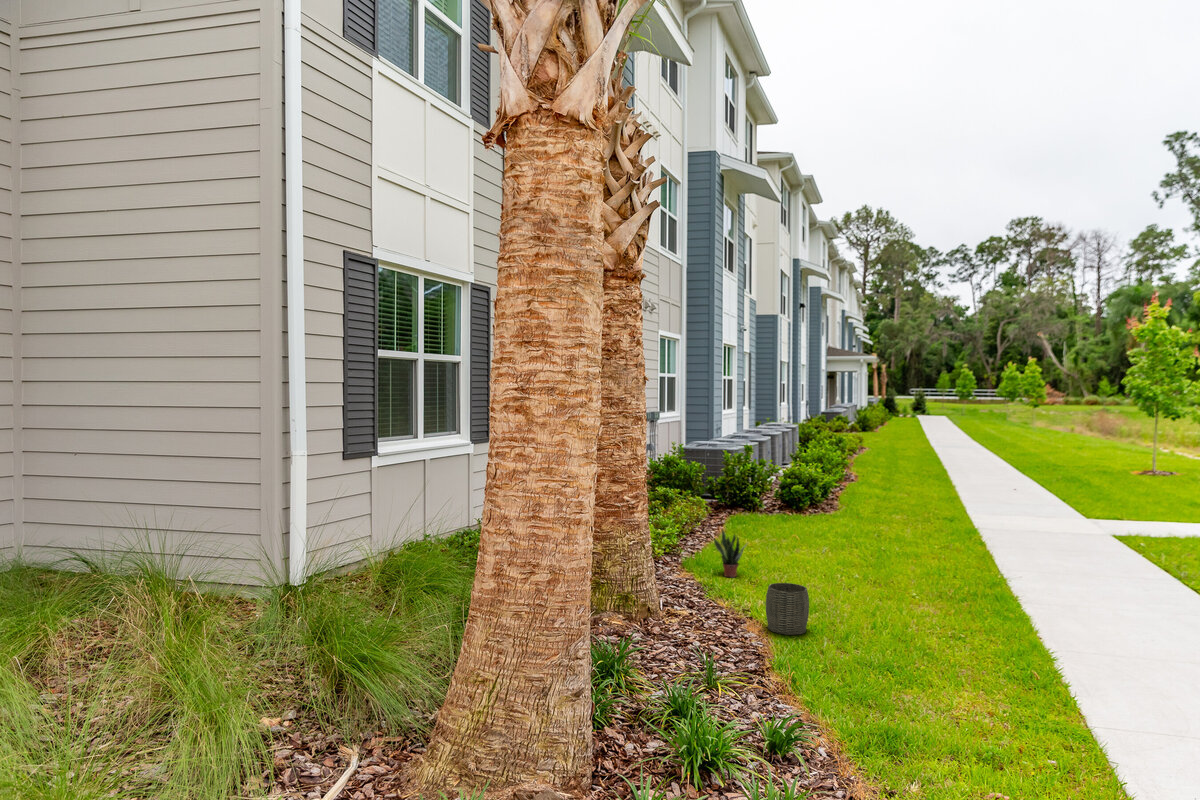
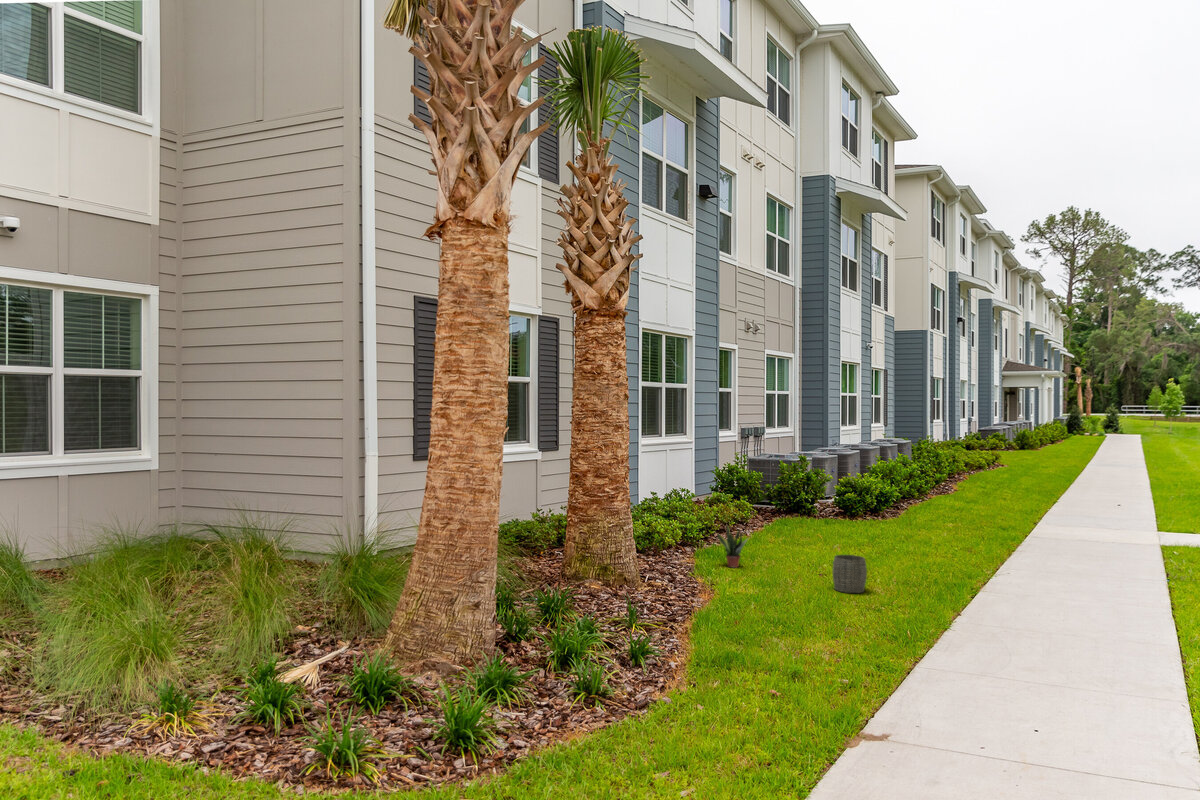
woven basket: present [766,583,809,635] -> present [833,555,867,593]

